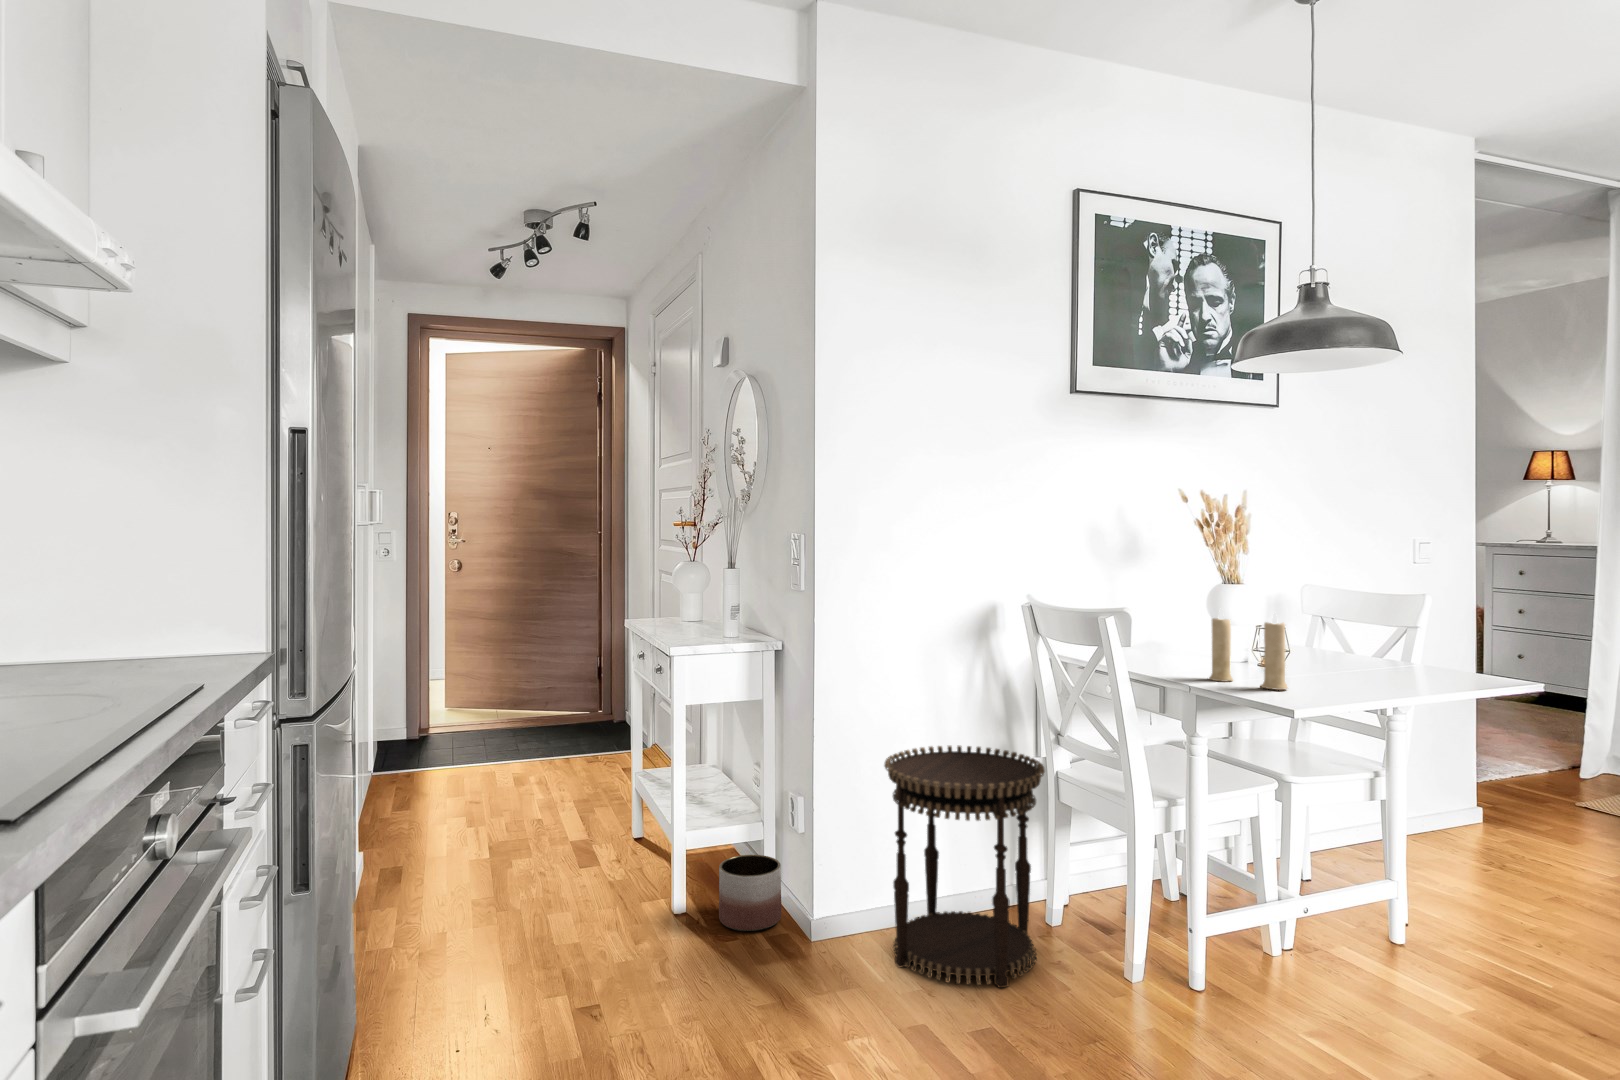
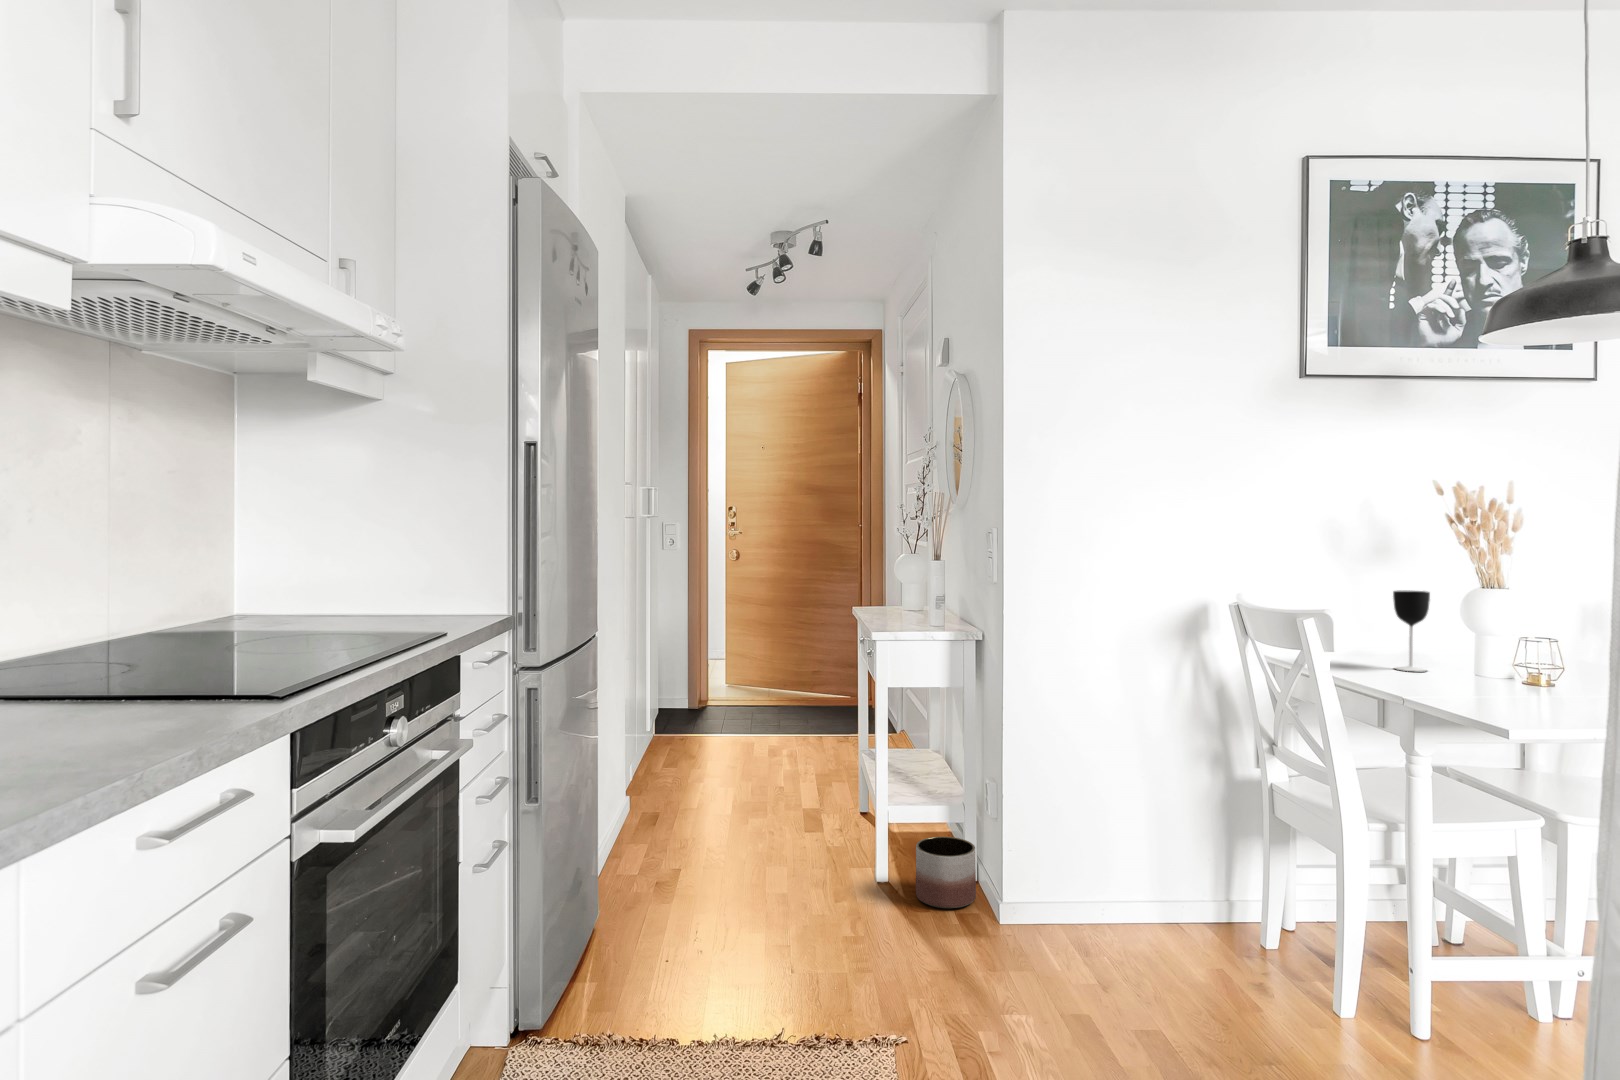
wine glass: none [1155,588,1185,660] -> present [1393,591,1430,671]
candle: present [1209,609,1288,690] -> none [1437,612,1531,709]
side table: present [884,746,1045,988] -> none [1069,746,1241,996]

